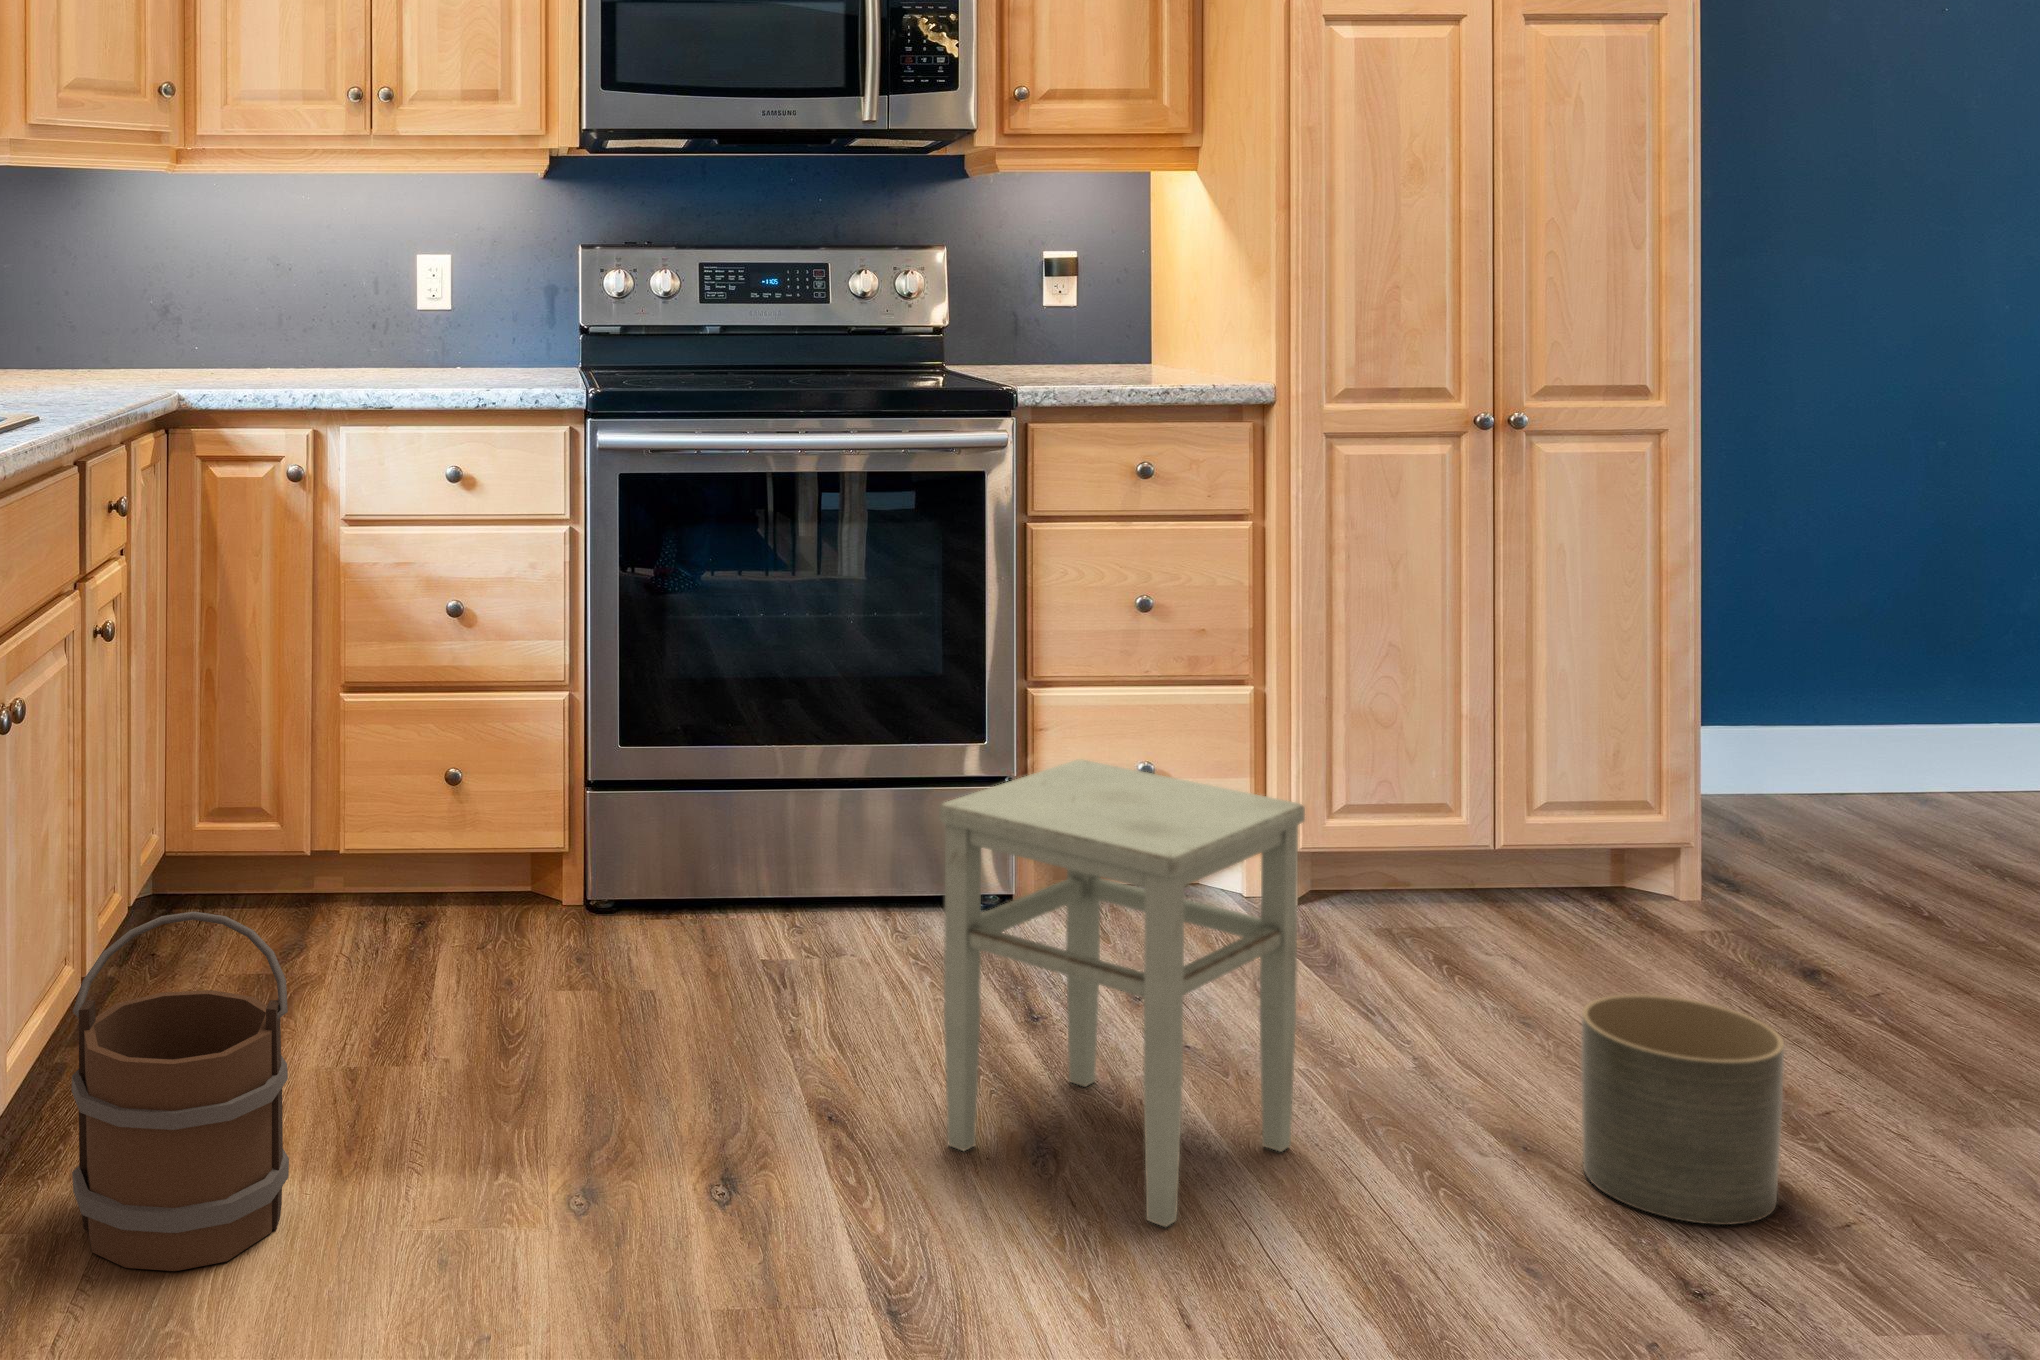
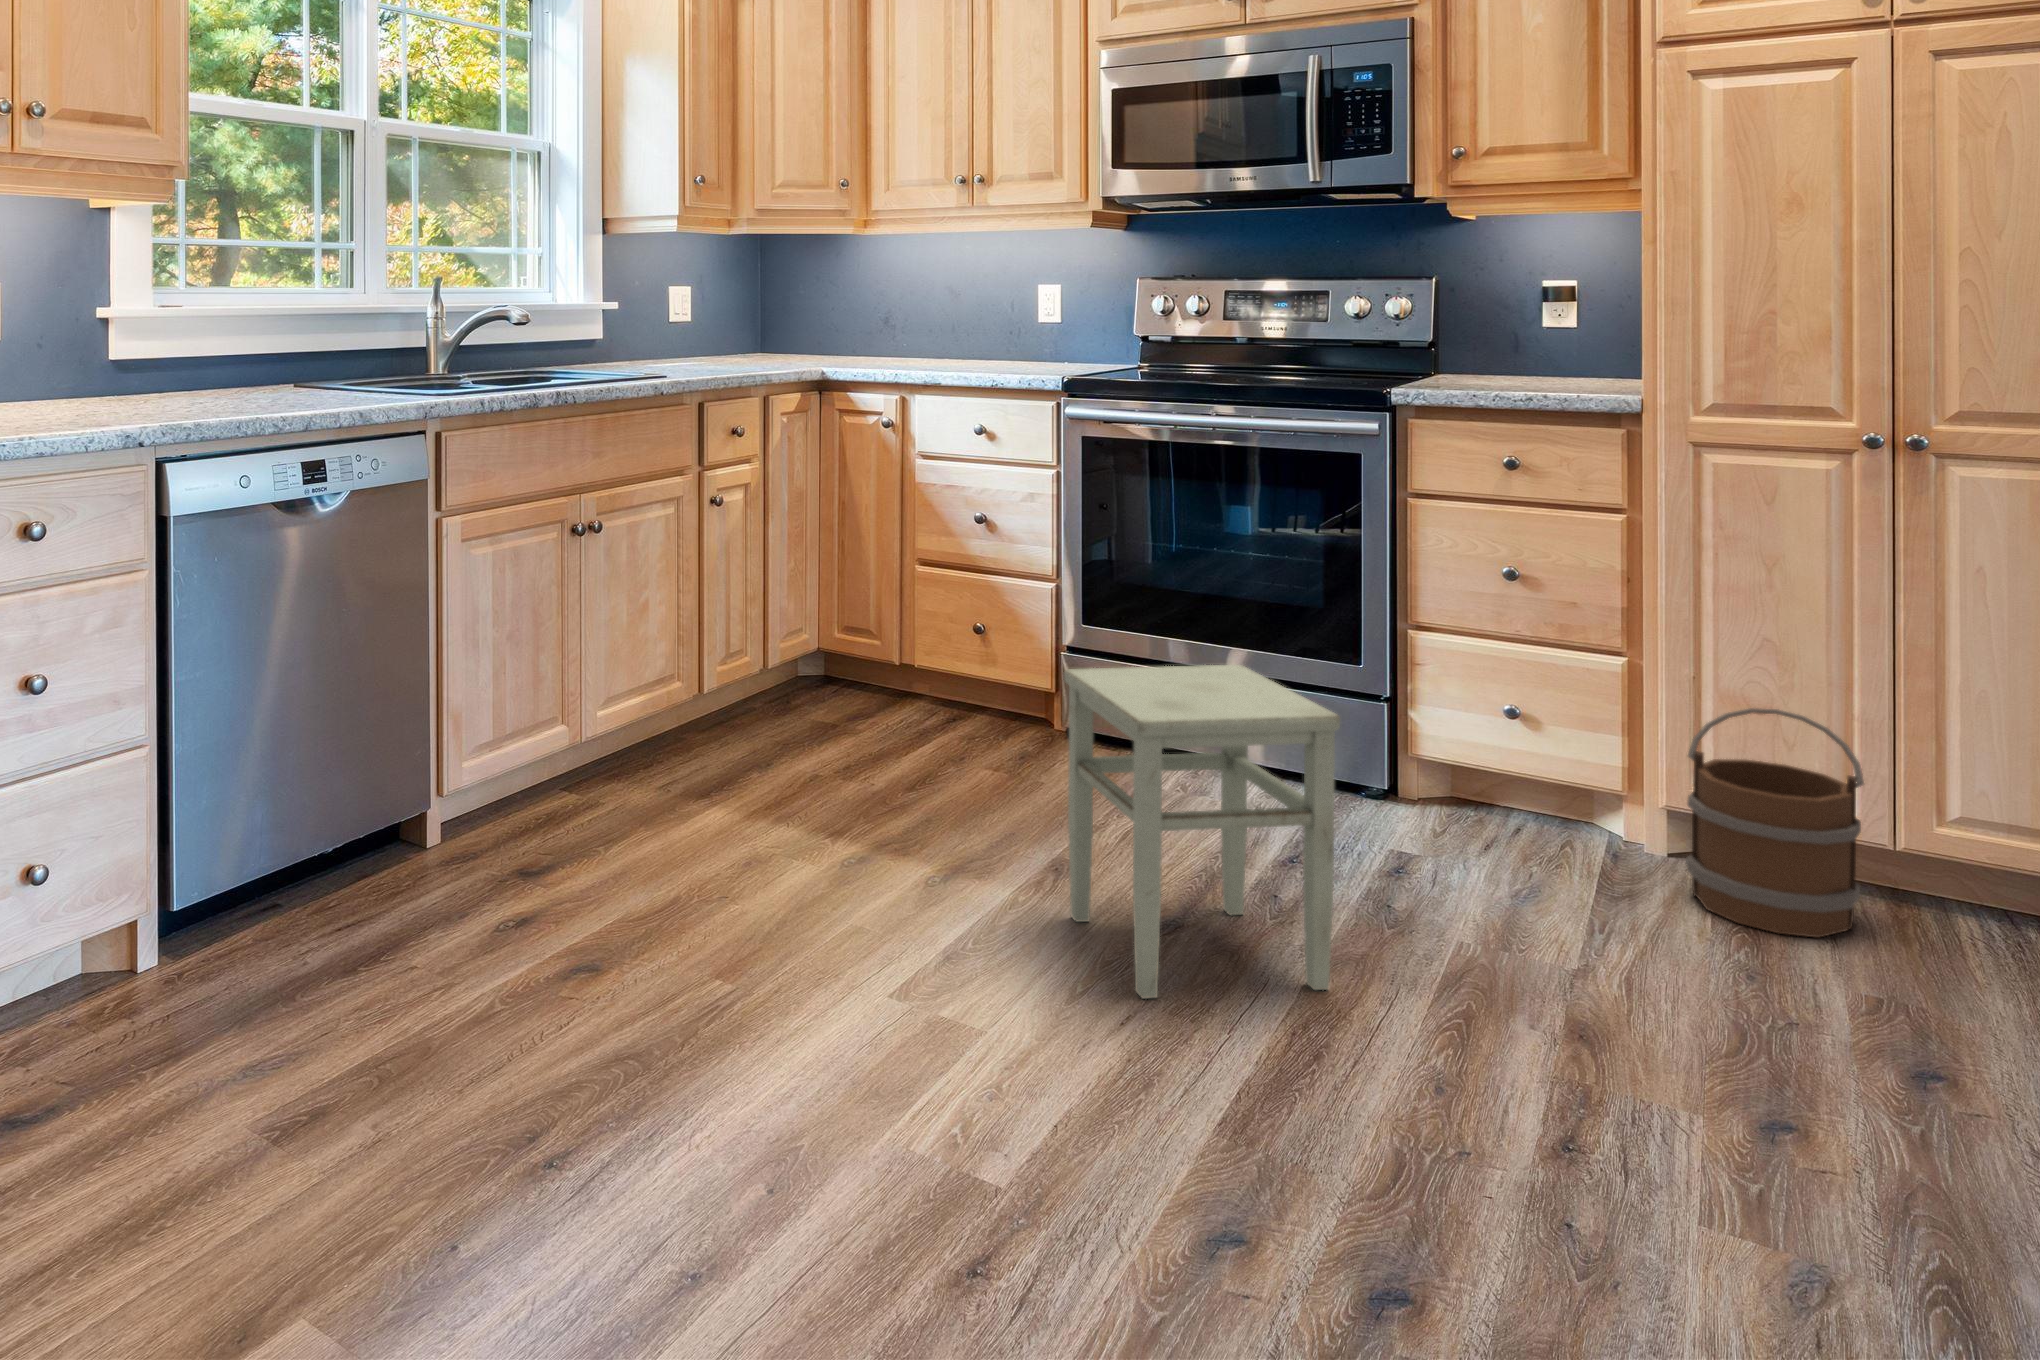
bucket: present [71,911,289,1271] -> present [1686,708,1864,938]
planter: present [1581,994,1784,1225] -> none [1556,936,1751,1160]

